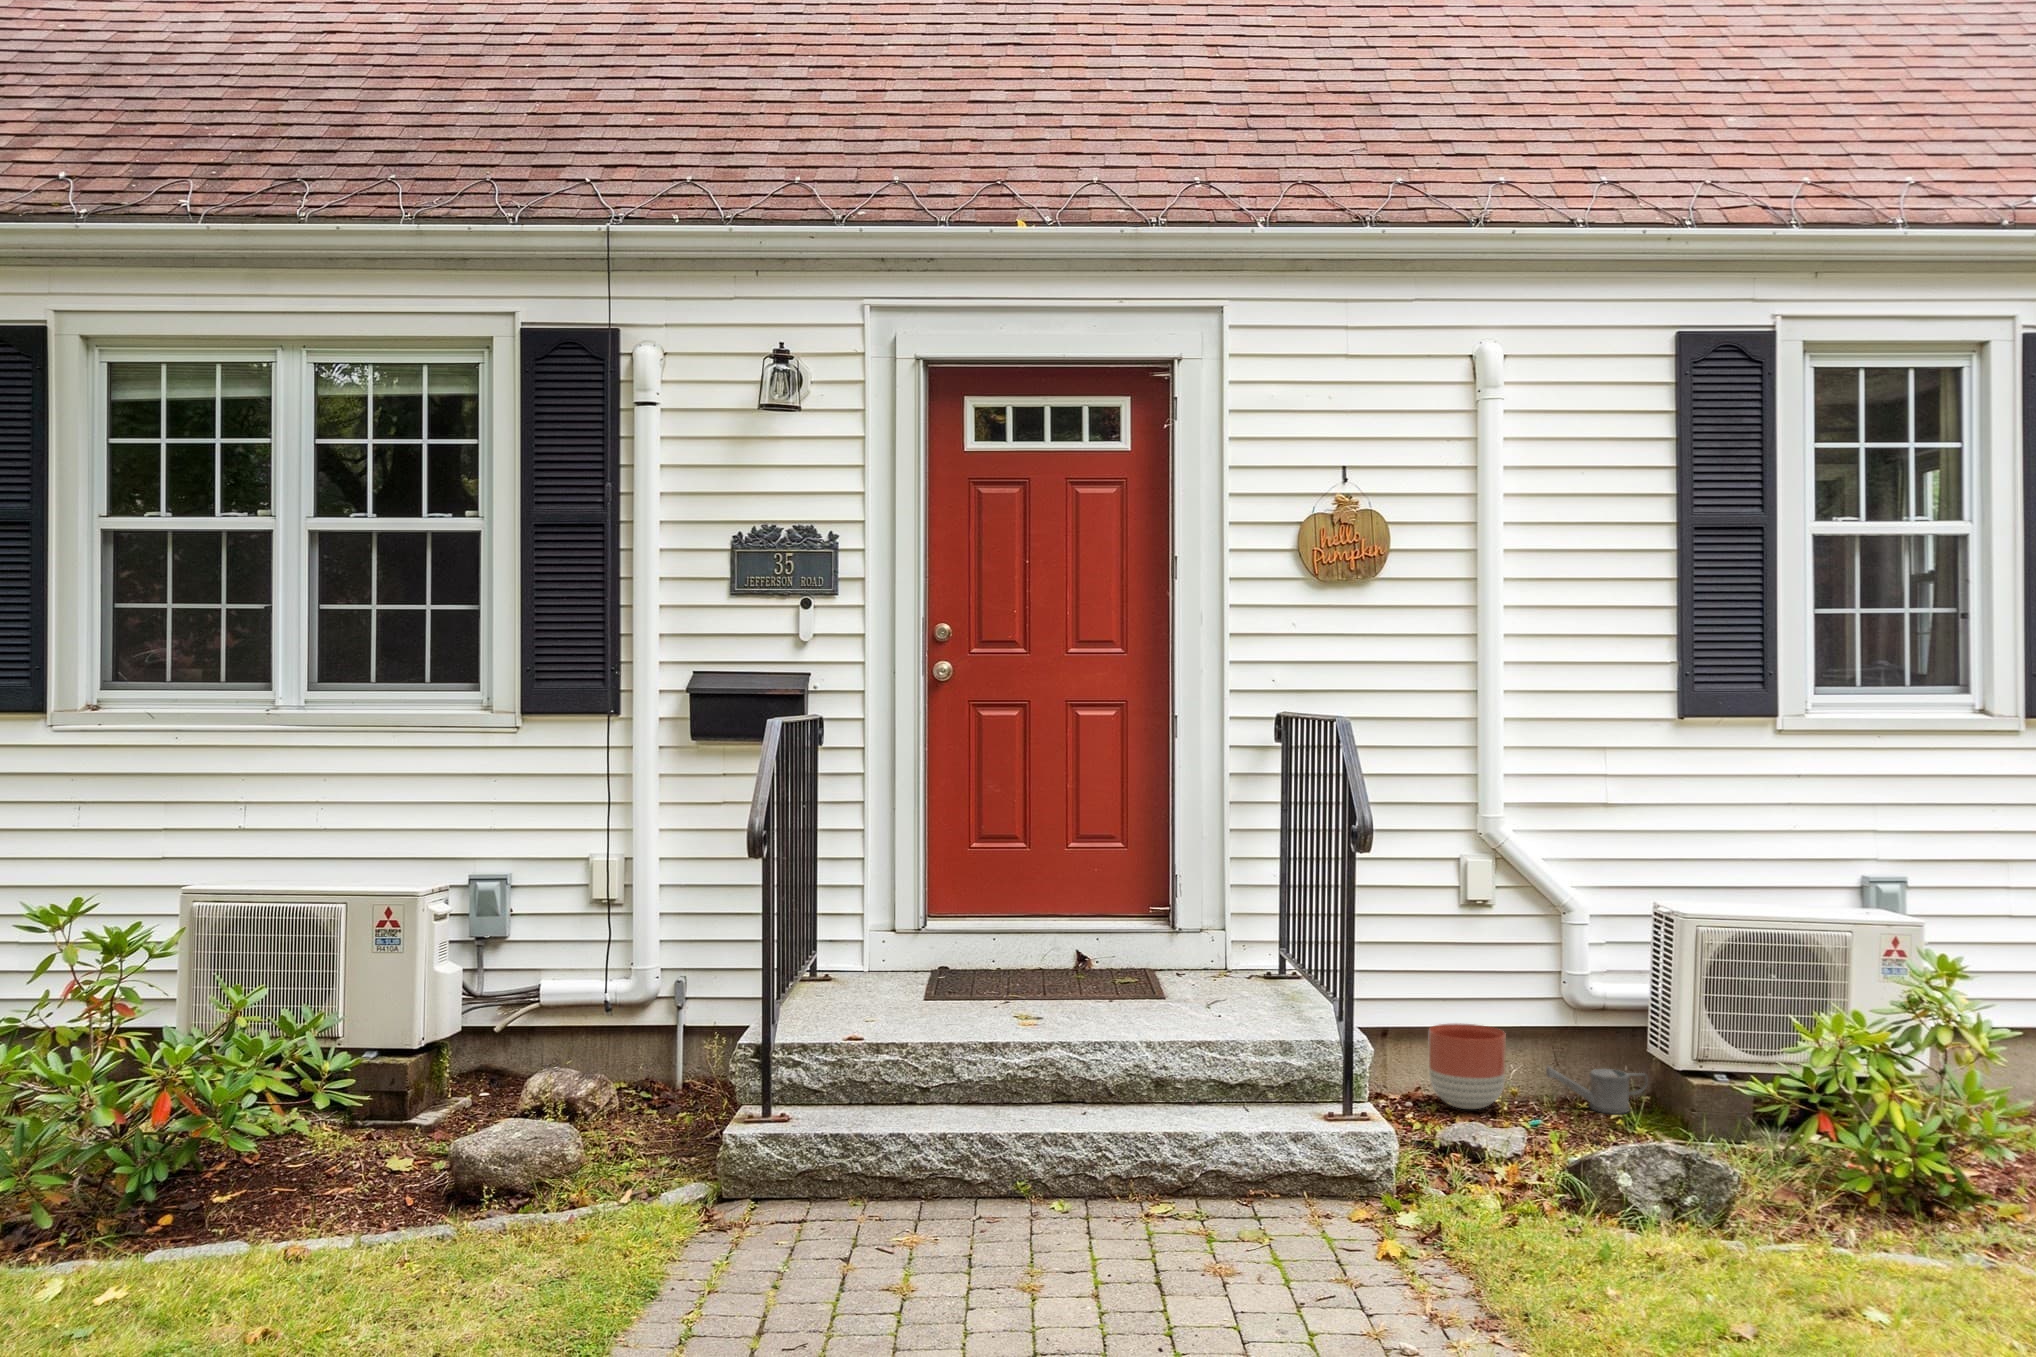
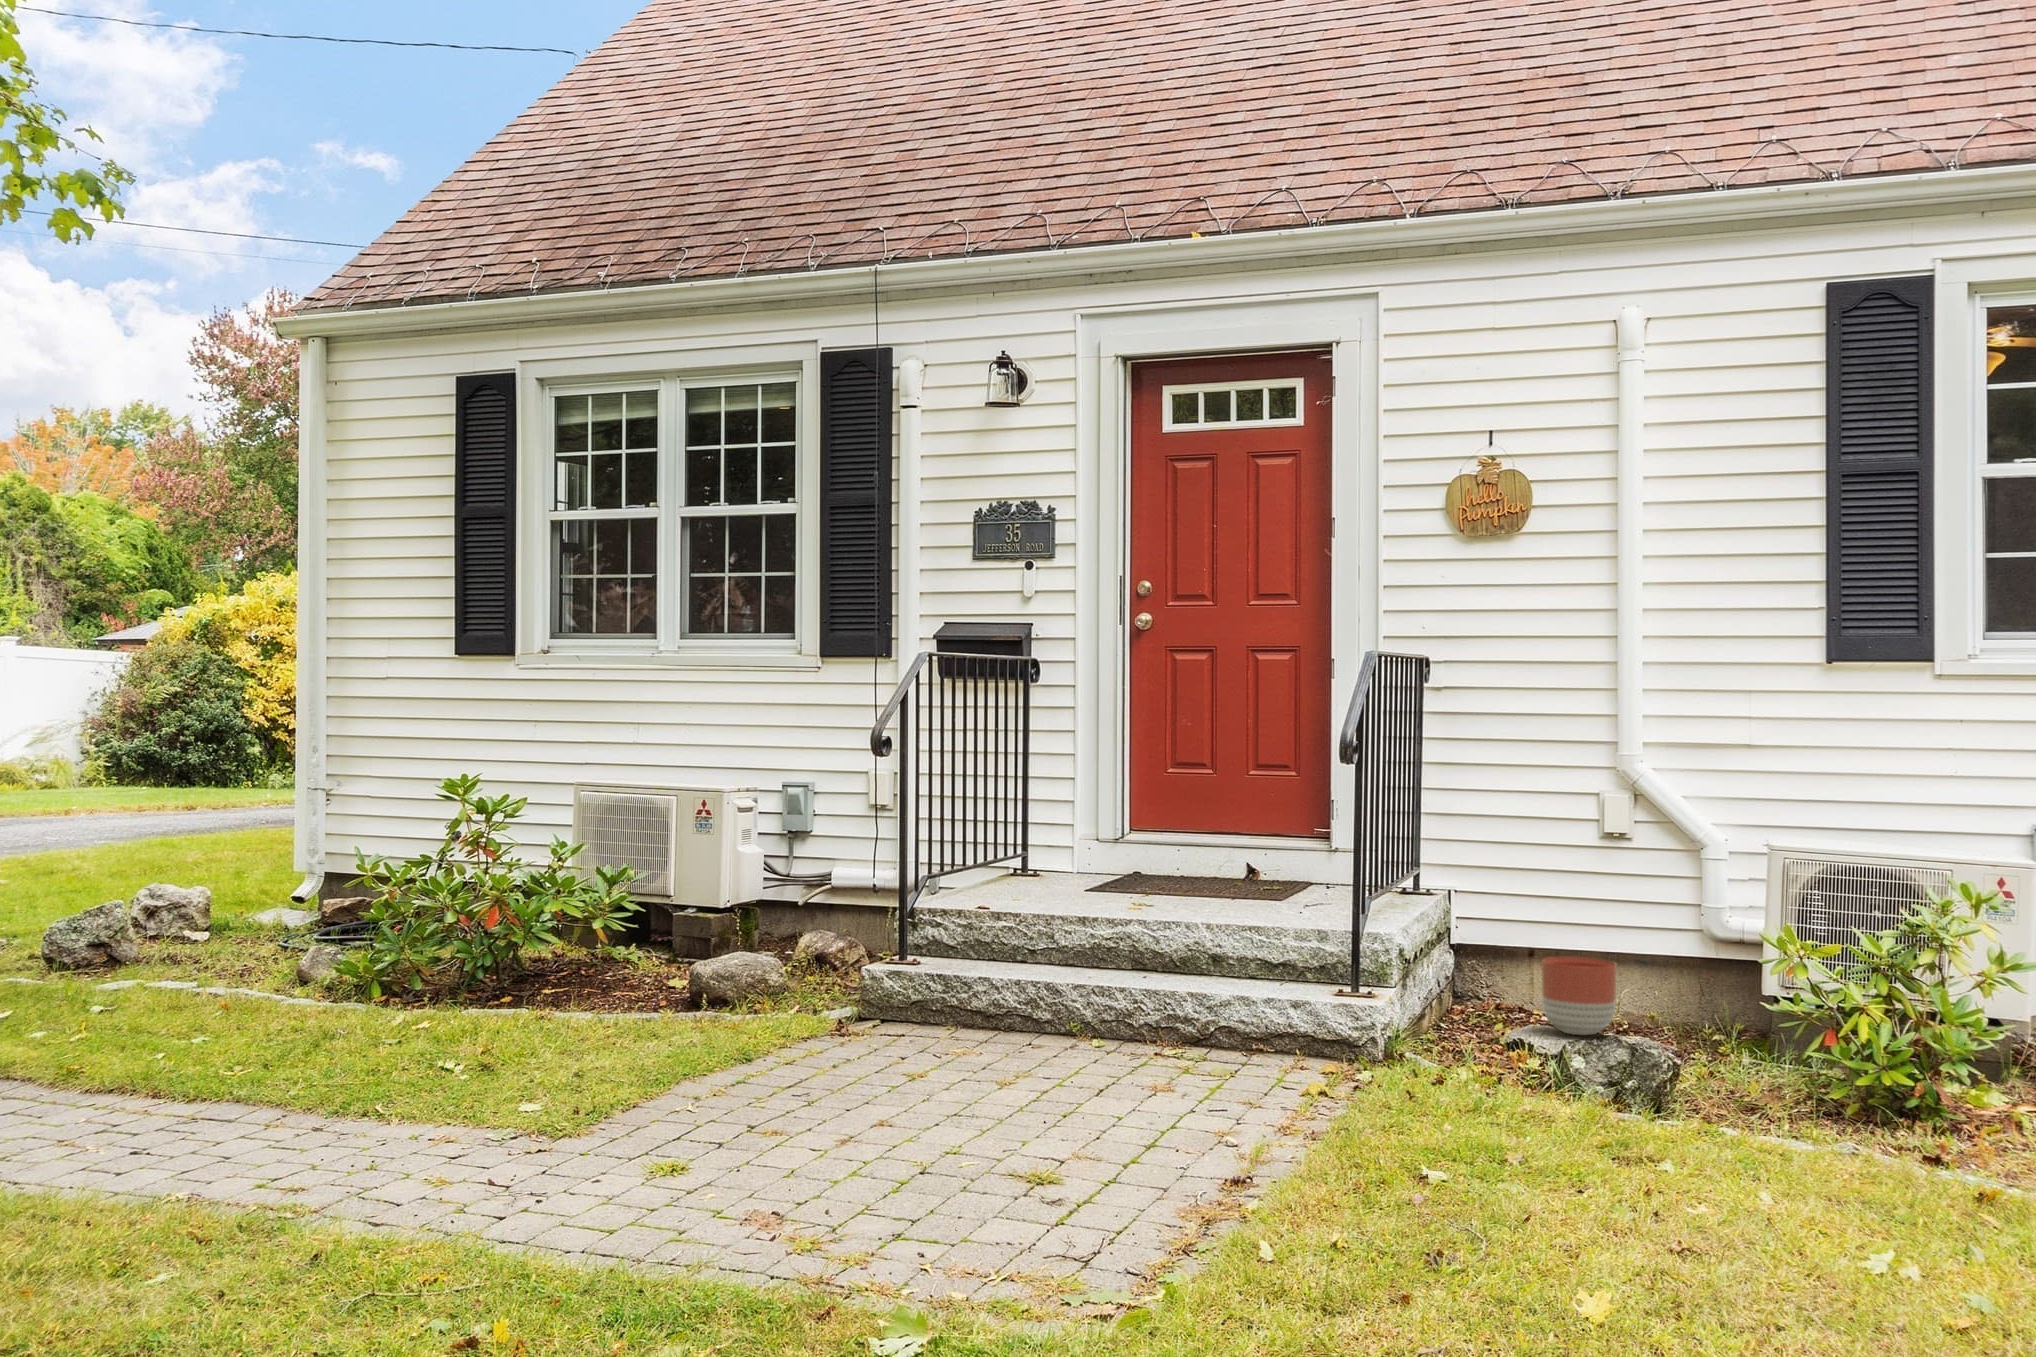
watering can: present [1546,1066,1648,1114] -> none [1659,1001,1762,1052]

